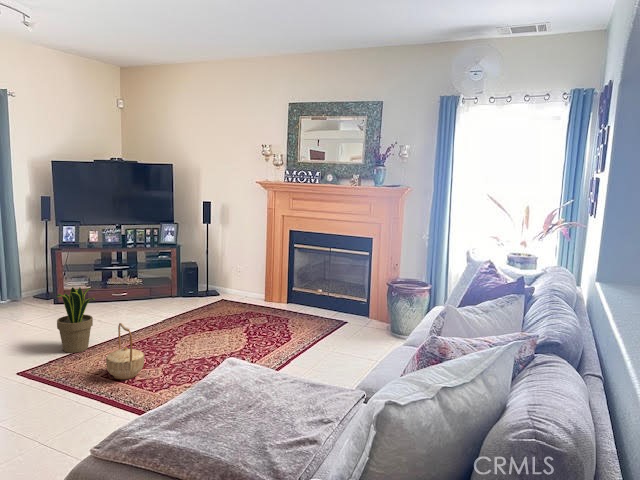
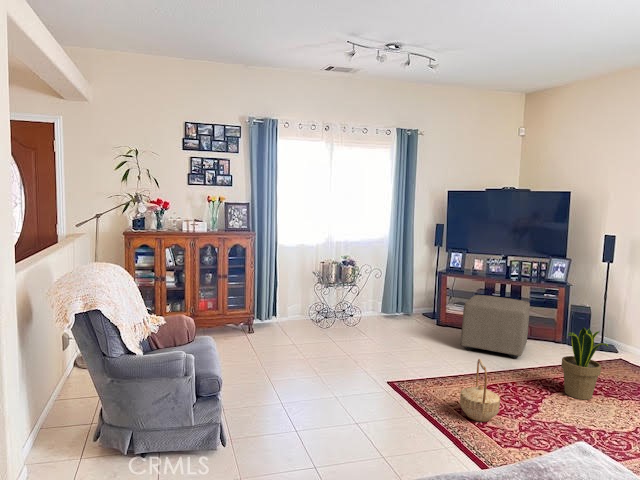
ottoman: none [89,265,150,320] -> present [461,295,530,358]
potted plant: present [57,287,95,353] -> present [561,328,608,400]

